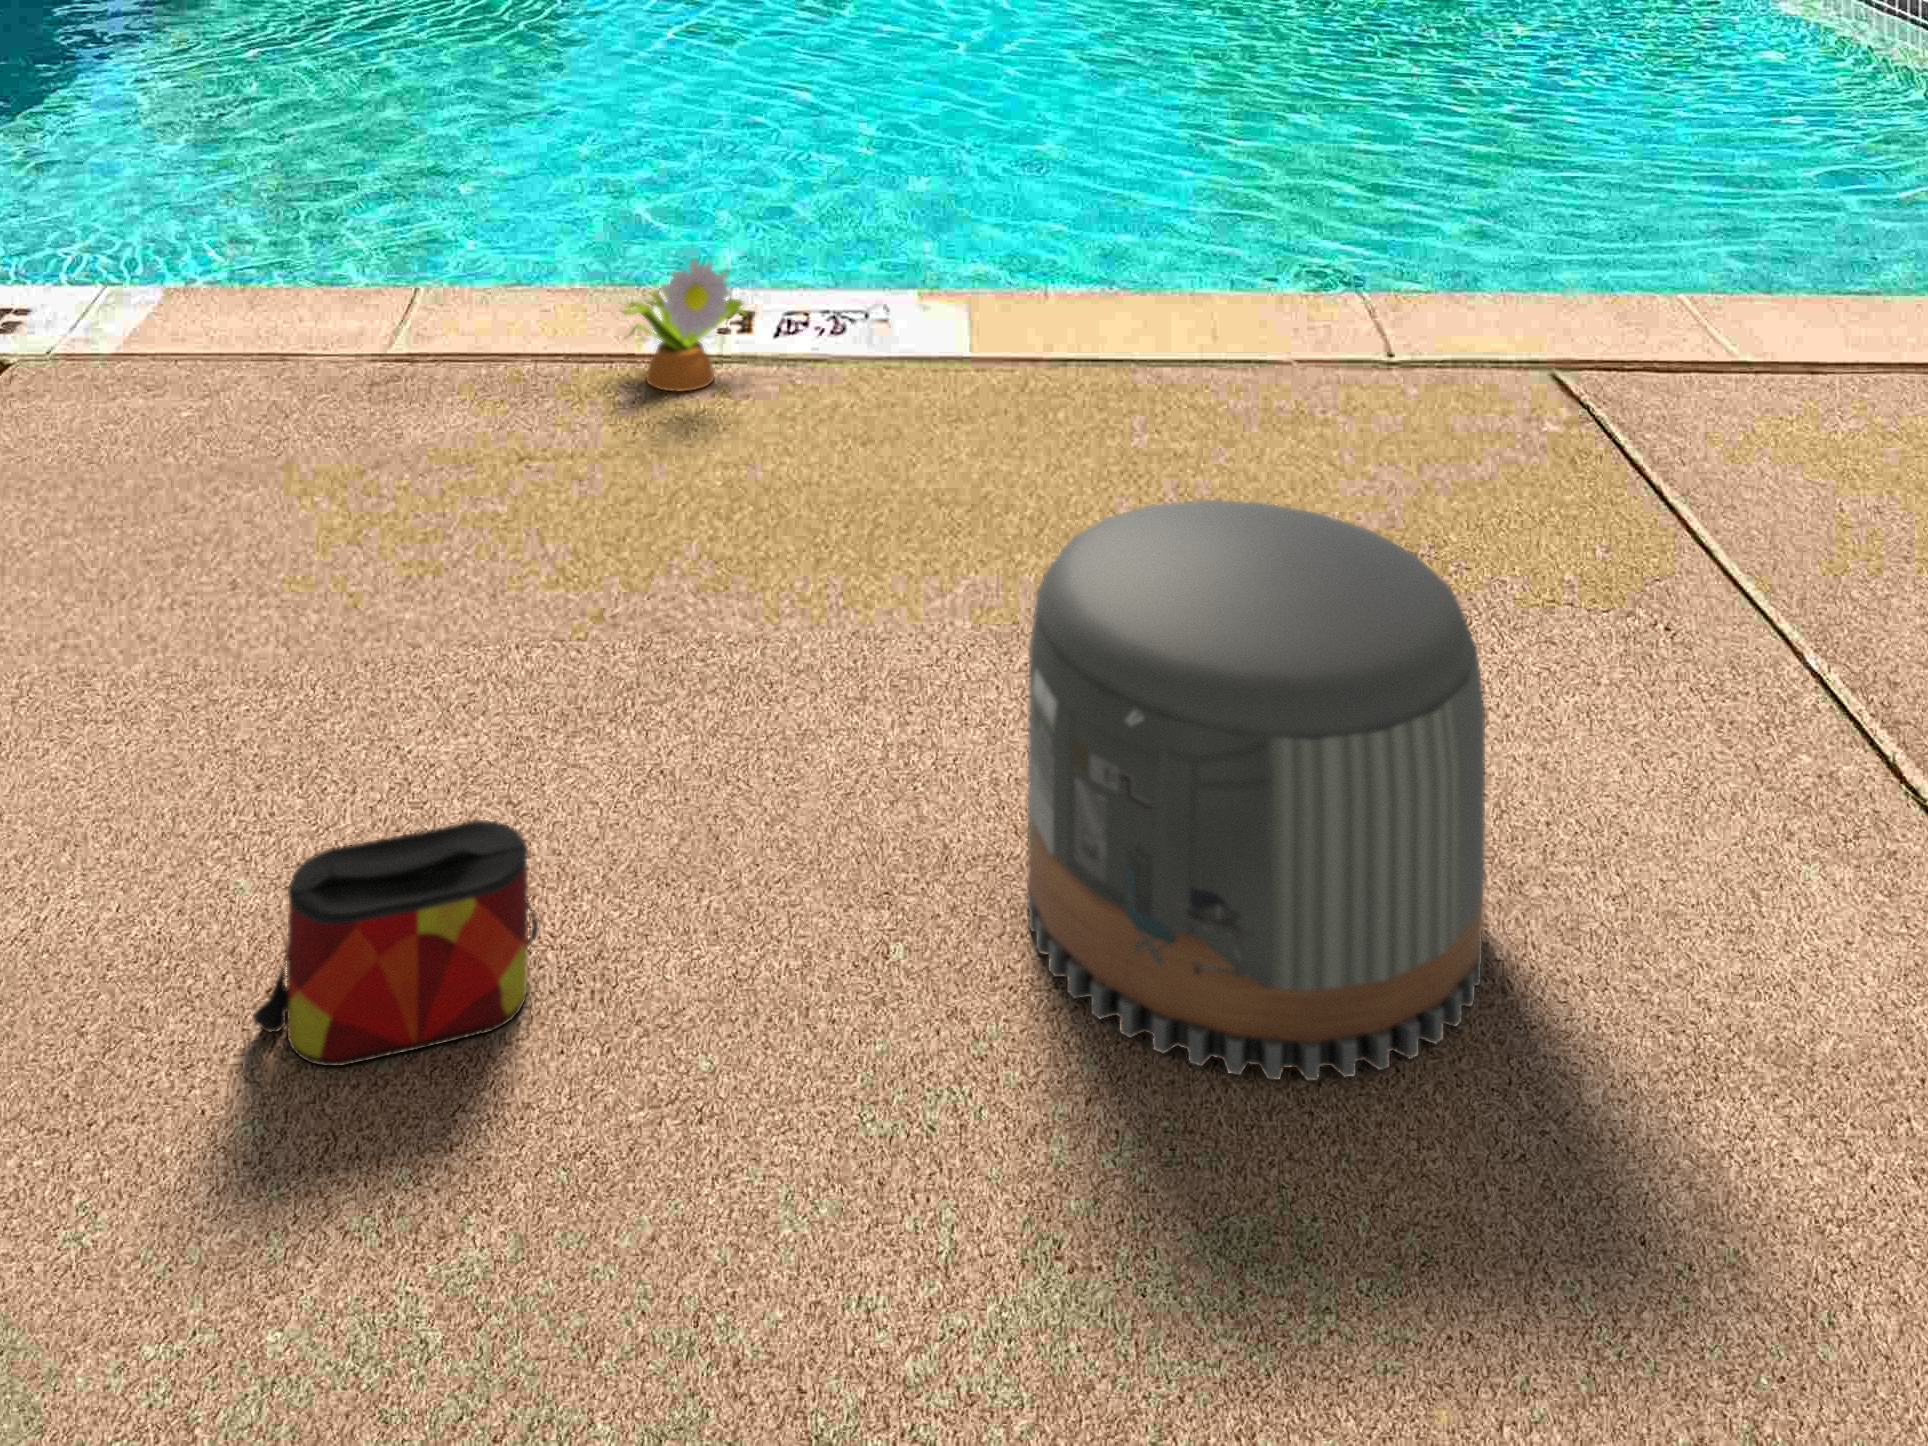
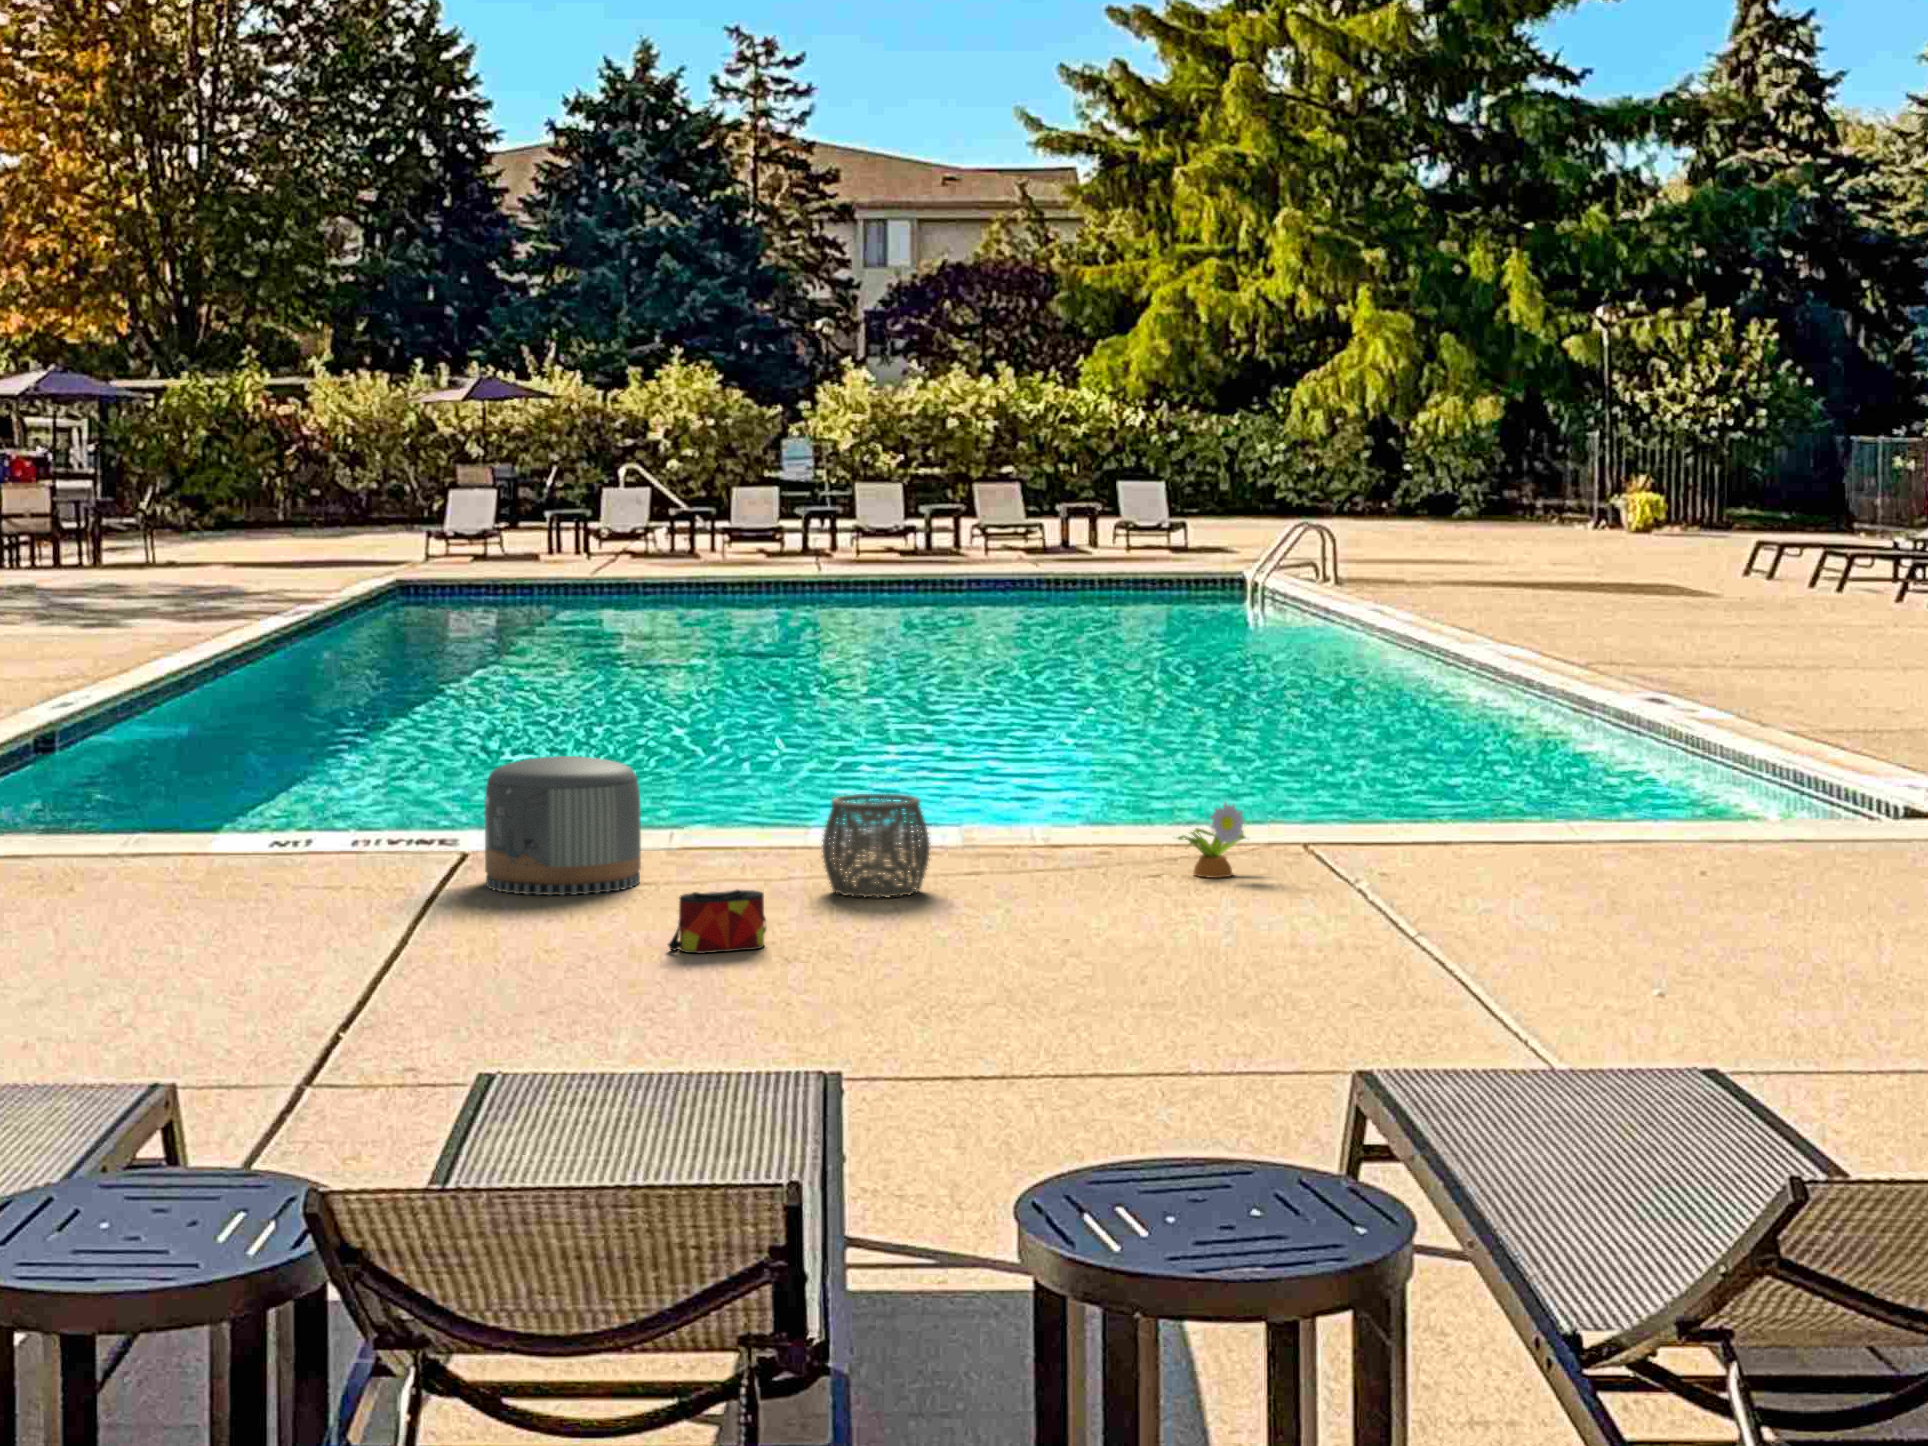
decorative plant: present [623,260,747,391] -> present [1178,803,1246,878]
woven basket: none [739,343,970,615] -> present [822,794,930,898]
pouf: present [1027,500,1485,1080] -> present [485,756,641,895]

